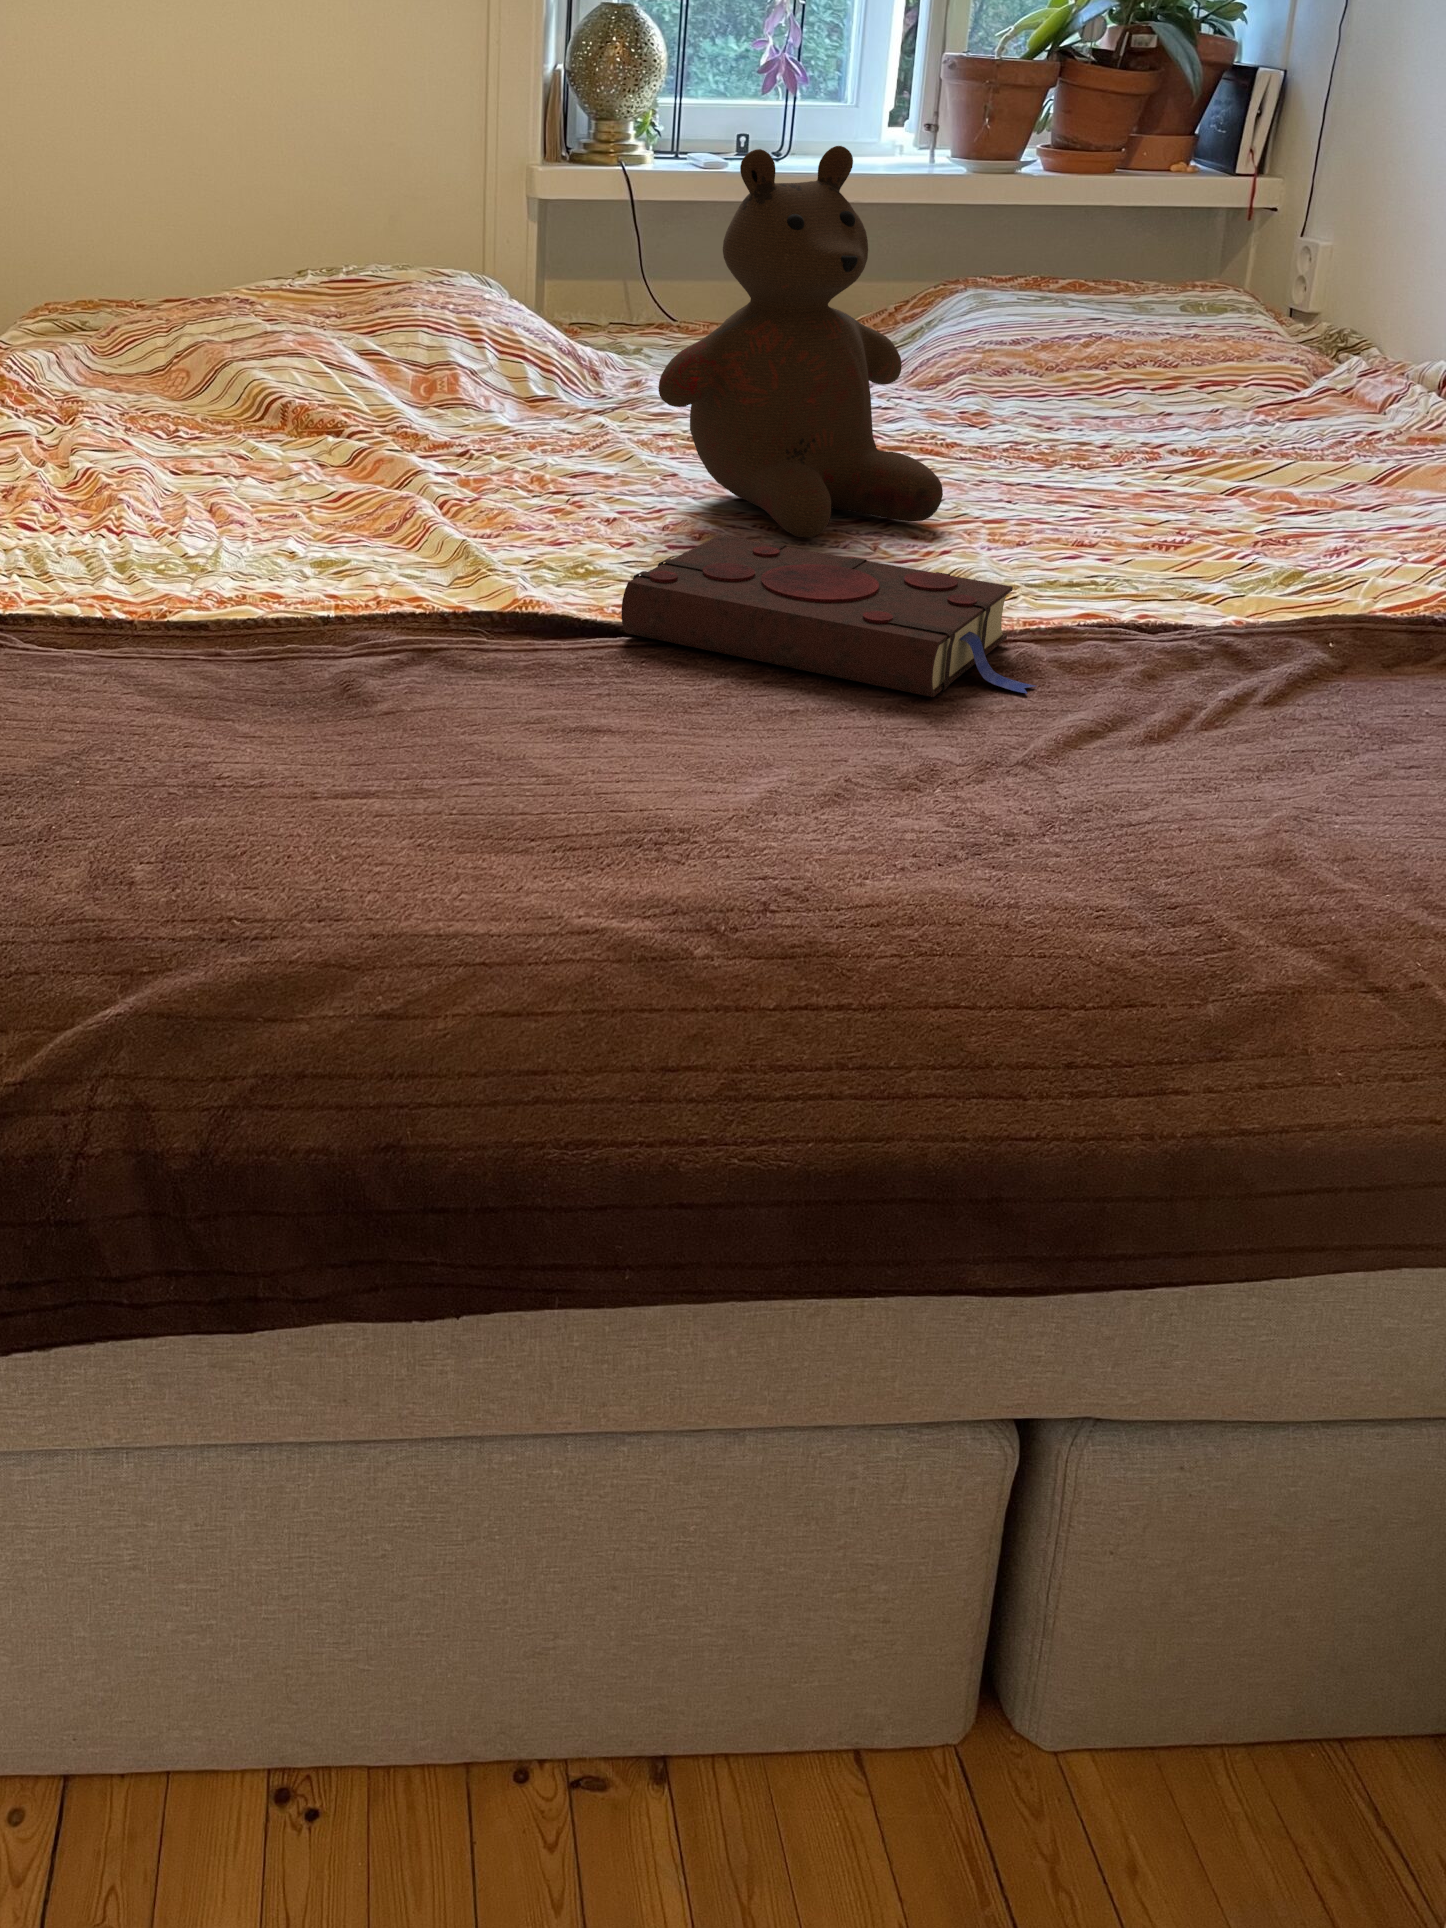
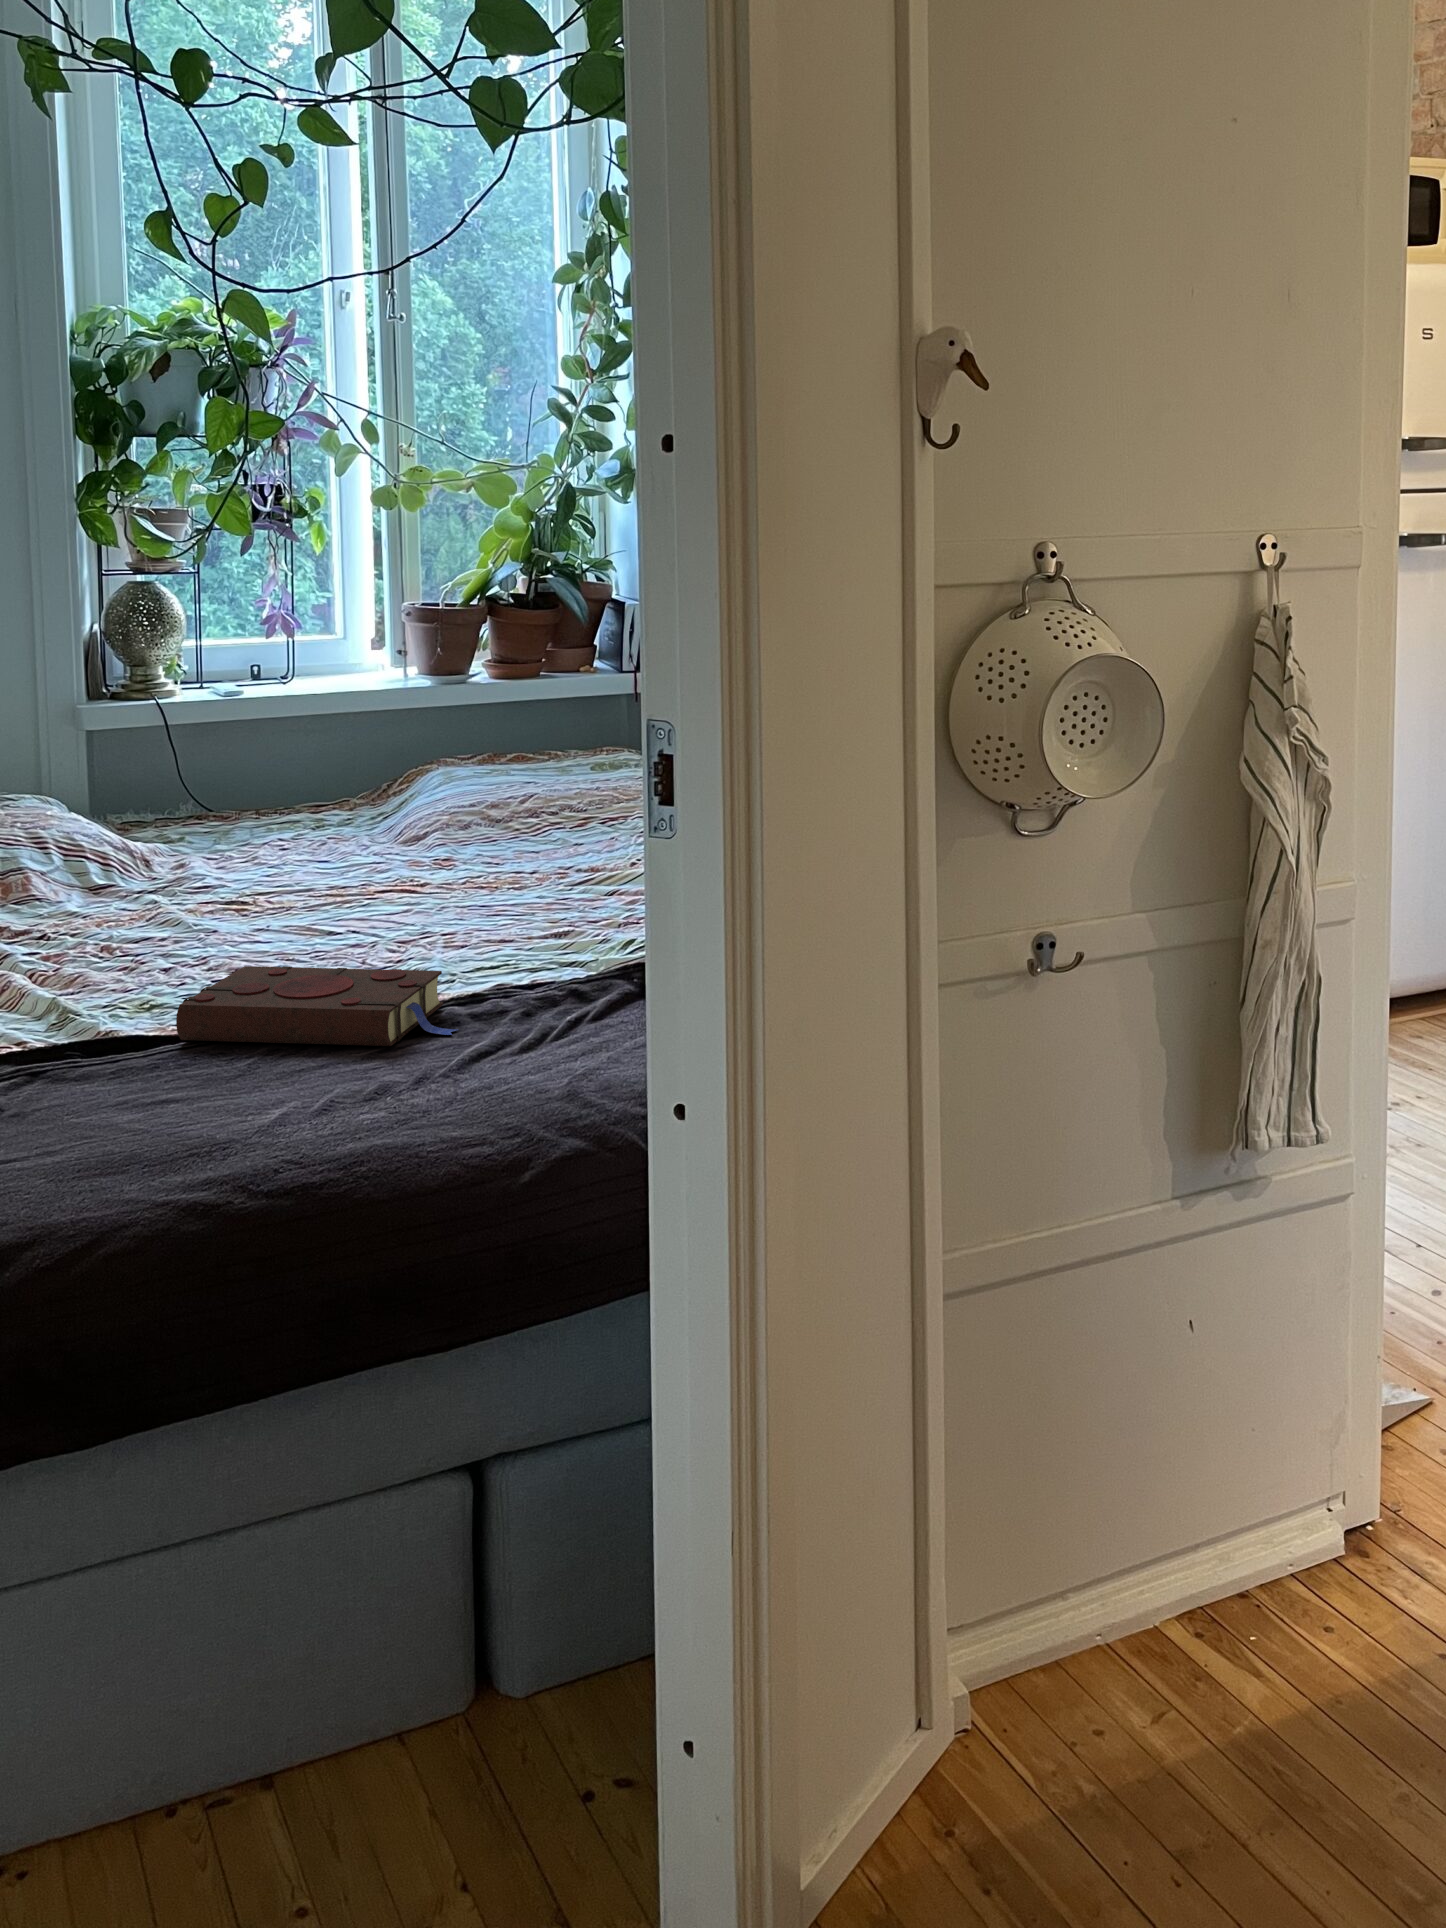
teddy bear: present [659,146,943,538] -> none [194,698,407,961]

